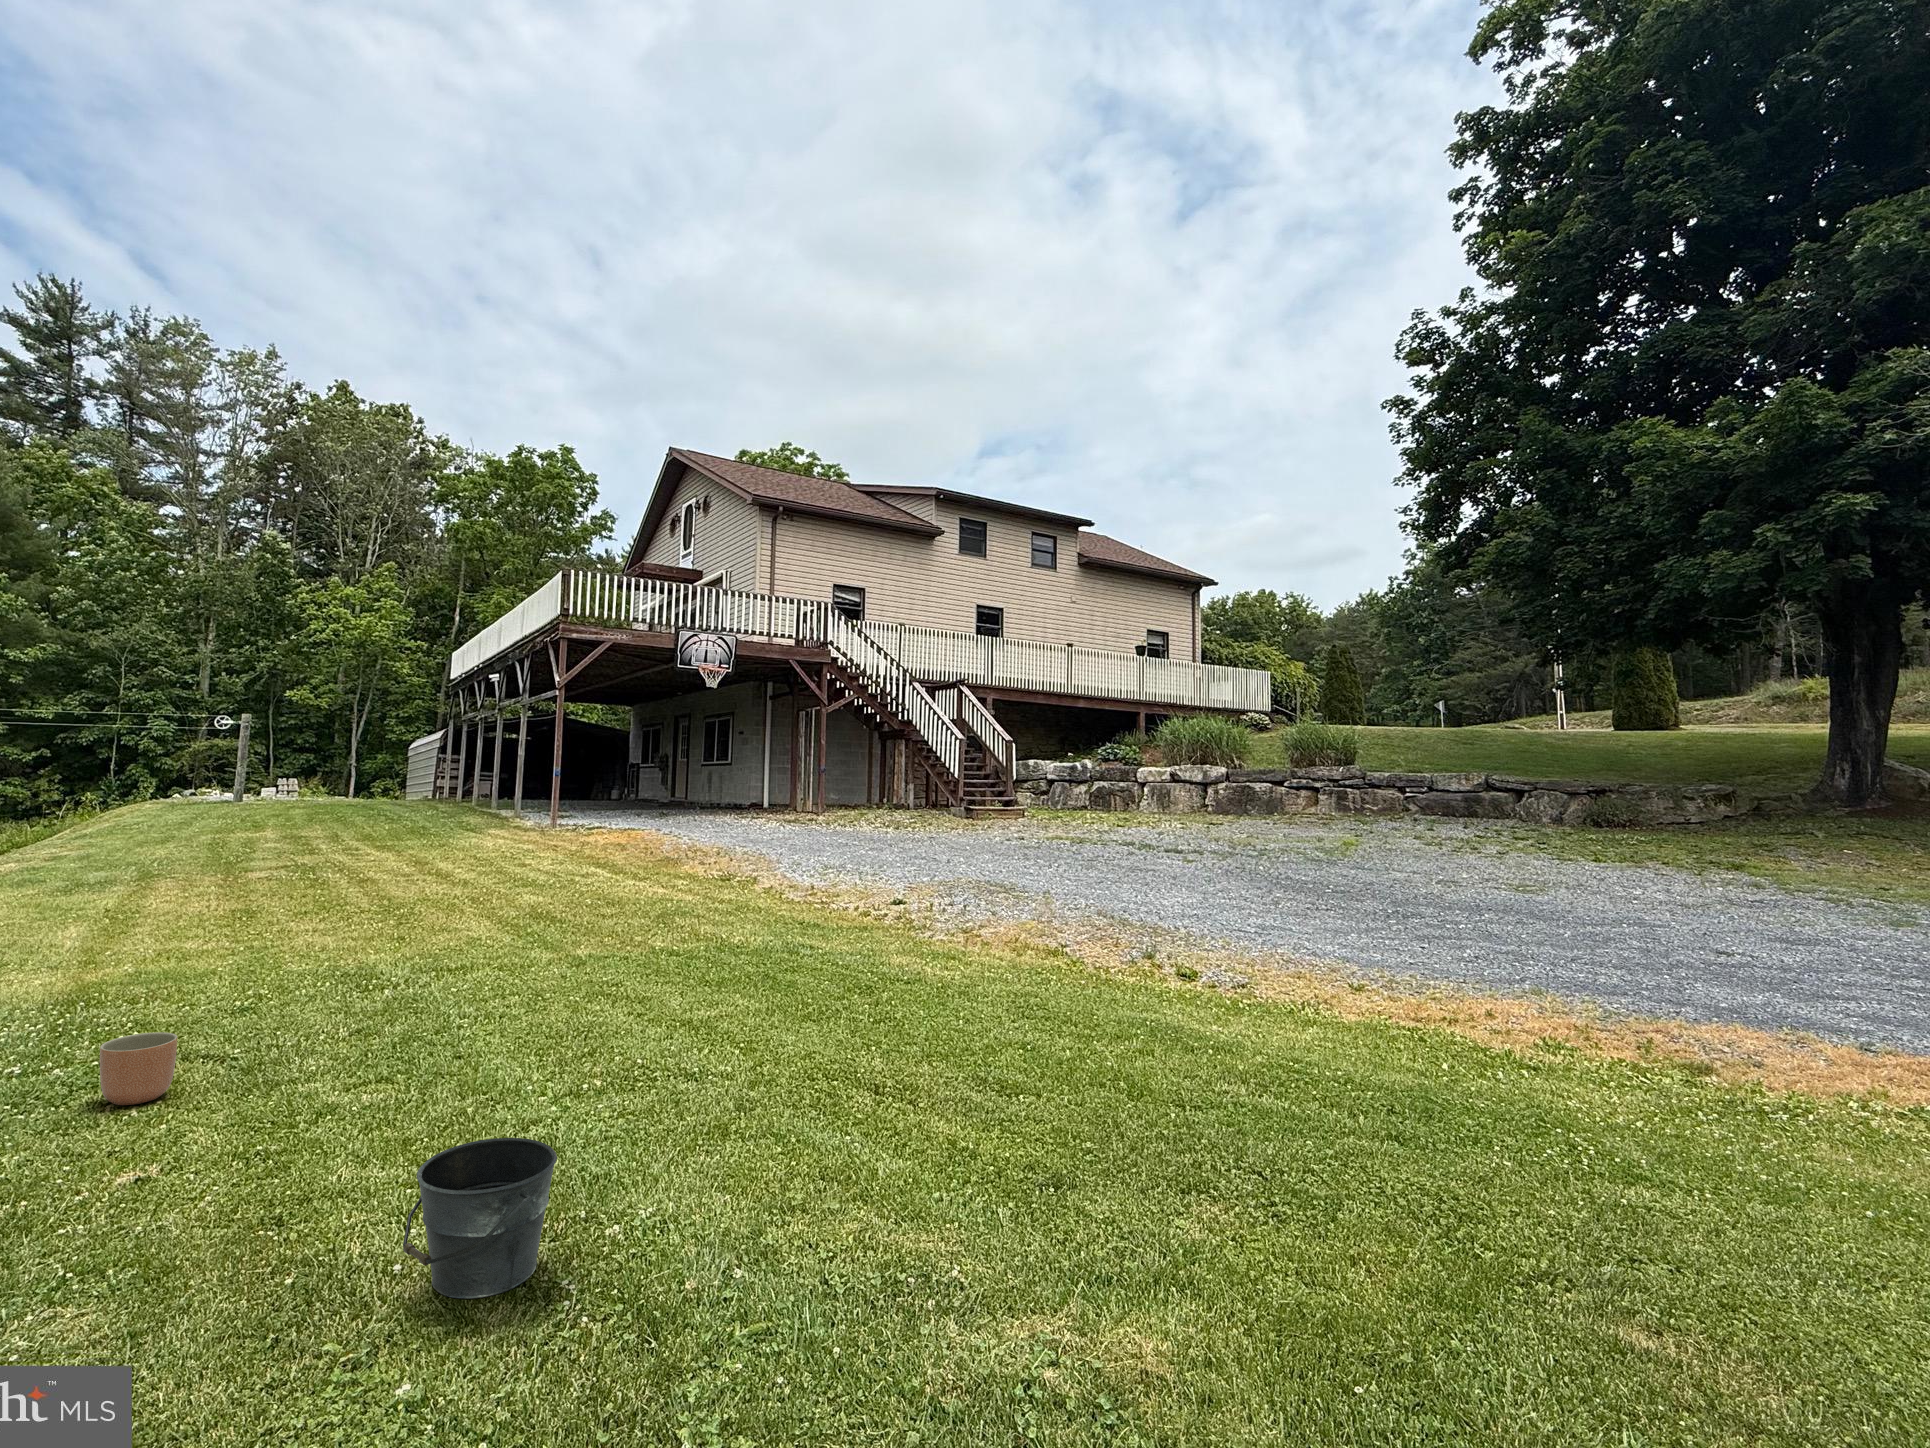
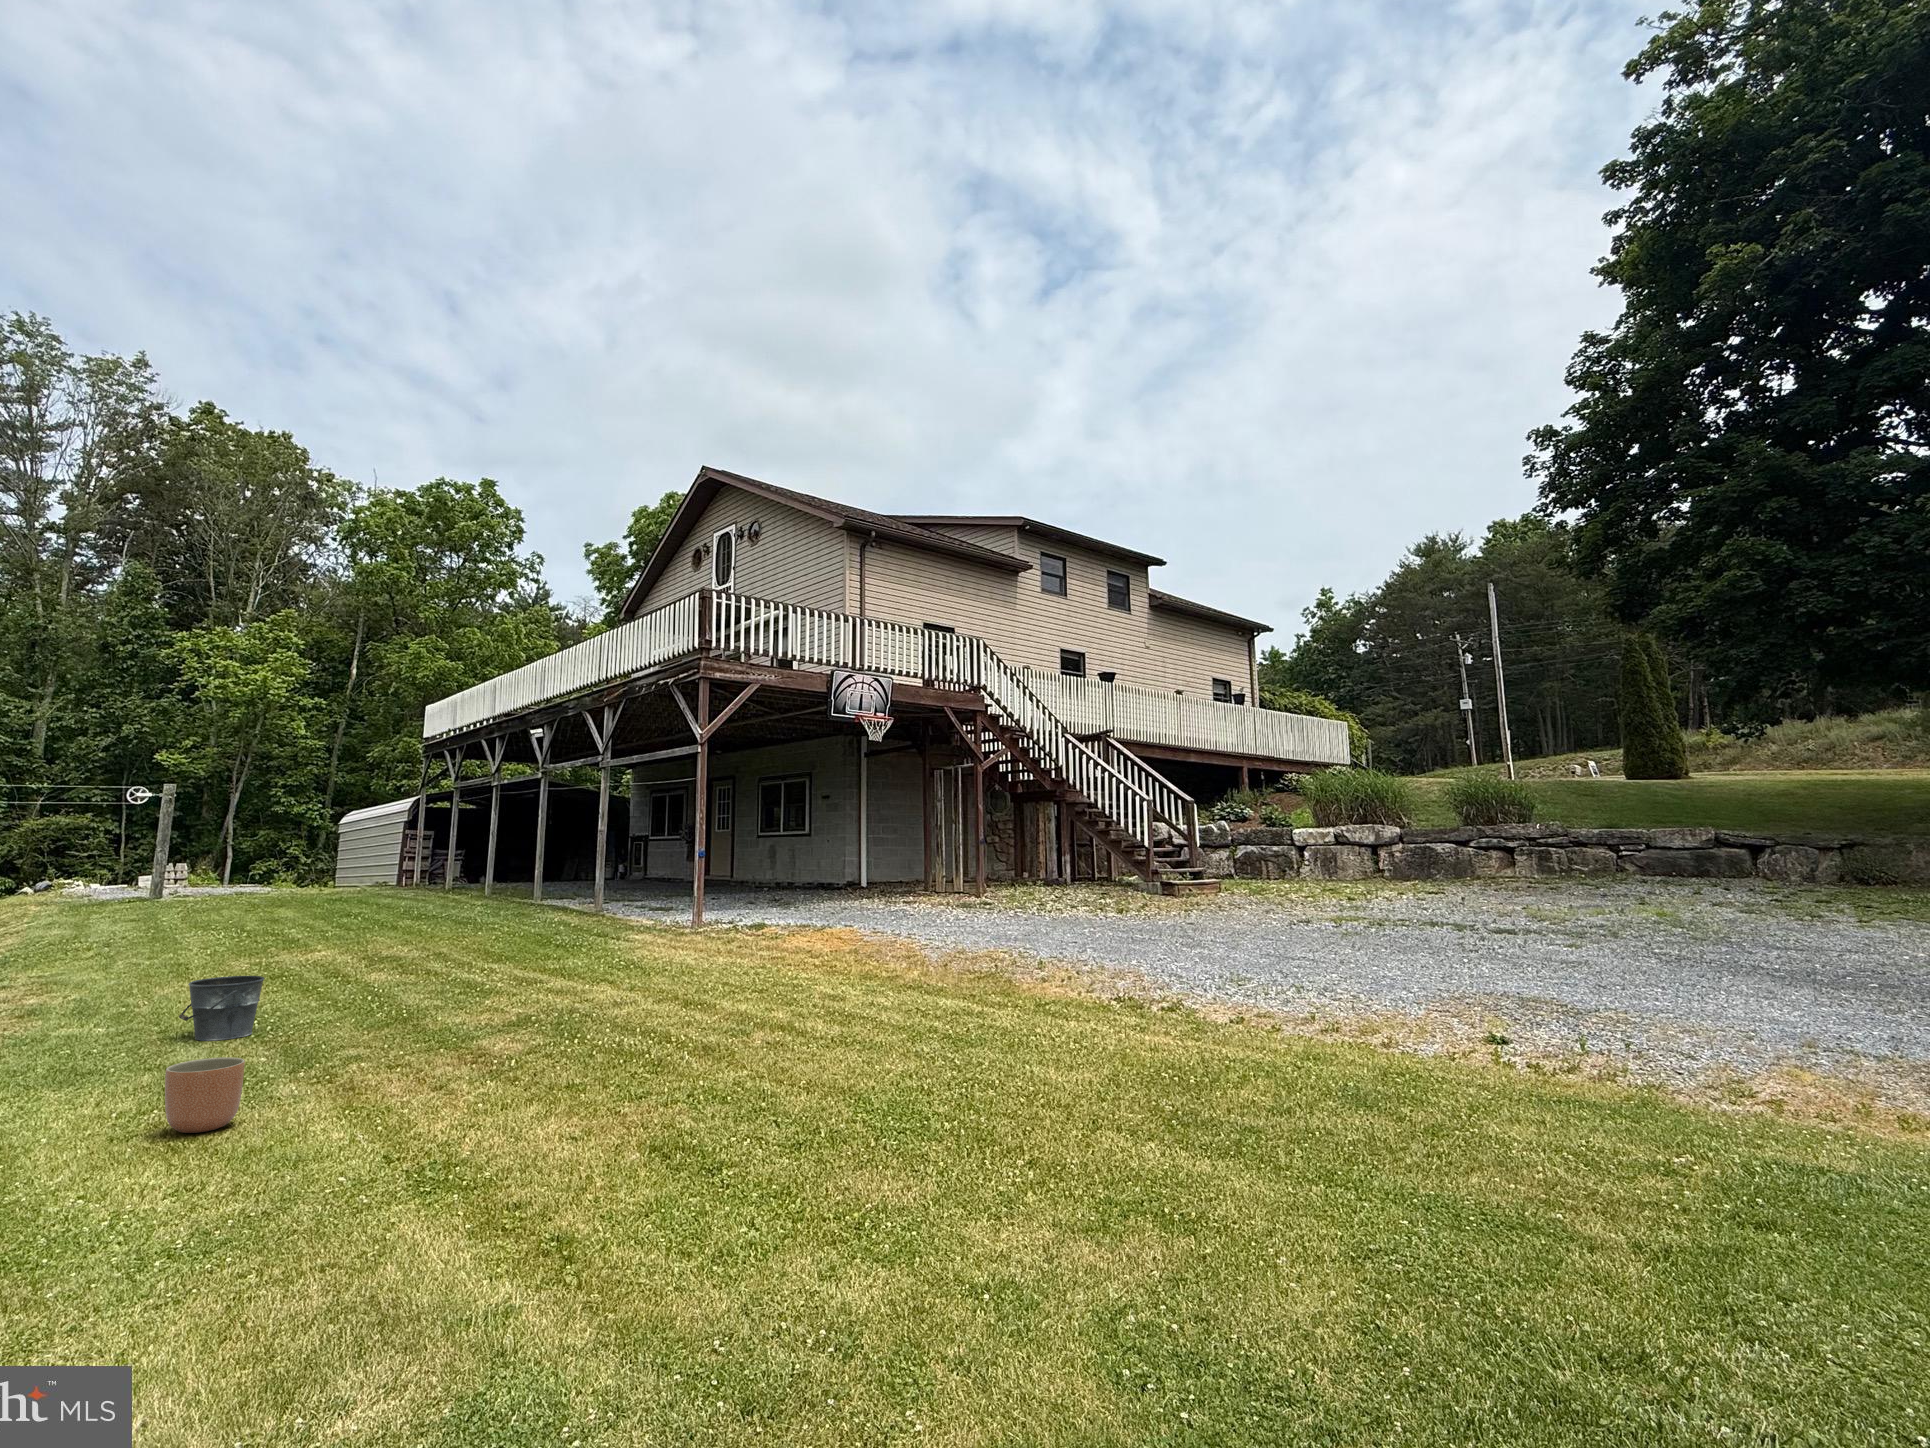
bucket: present [403,1138,557,1299] -> present [179,976,265,1041]

